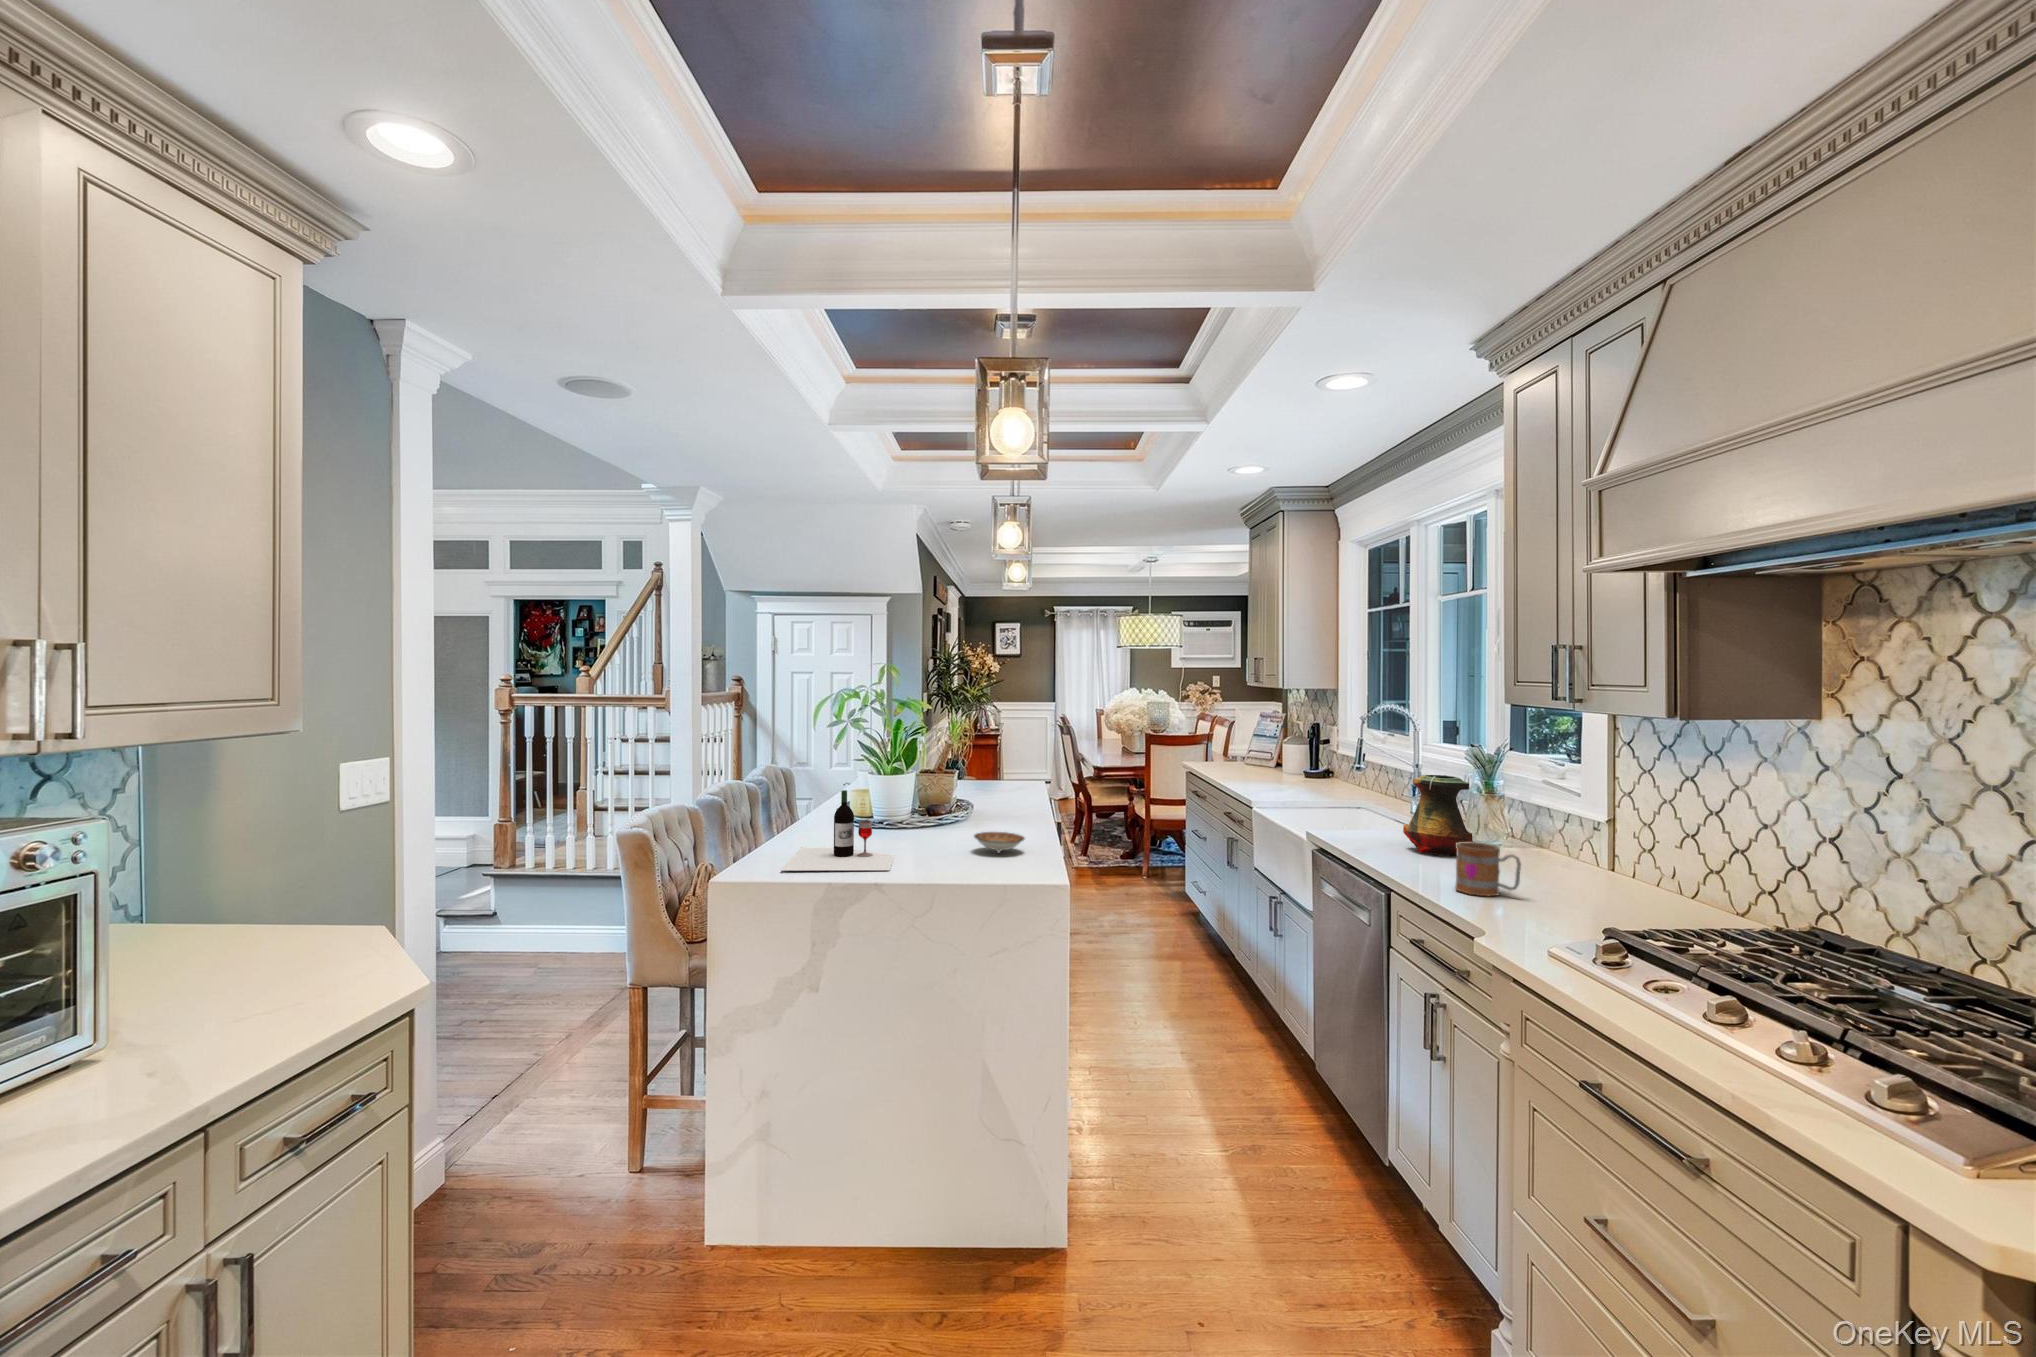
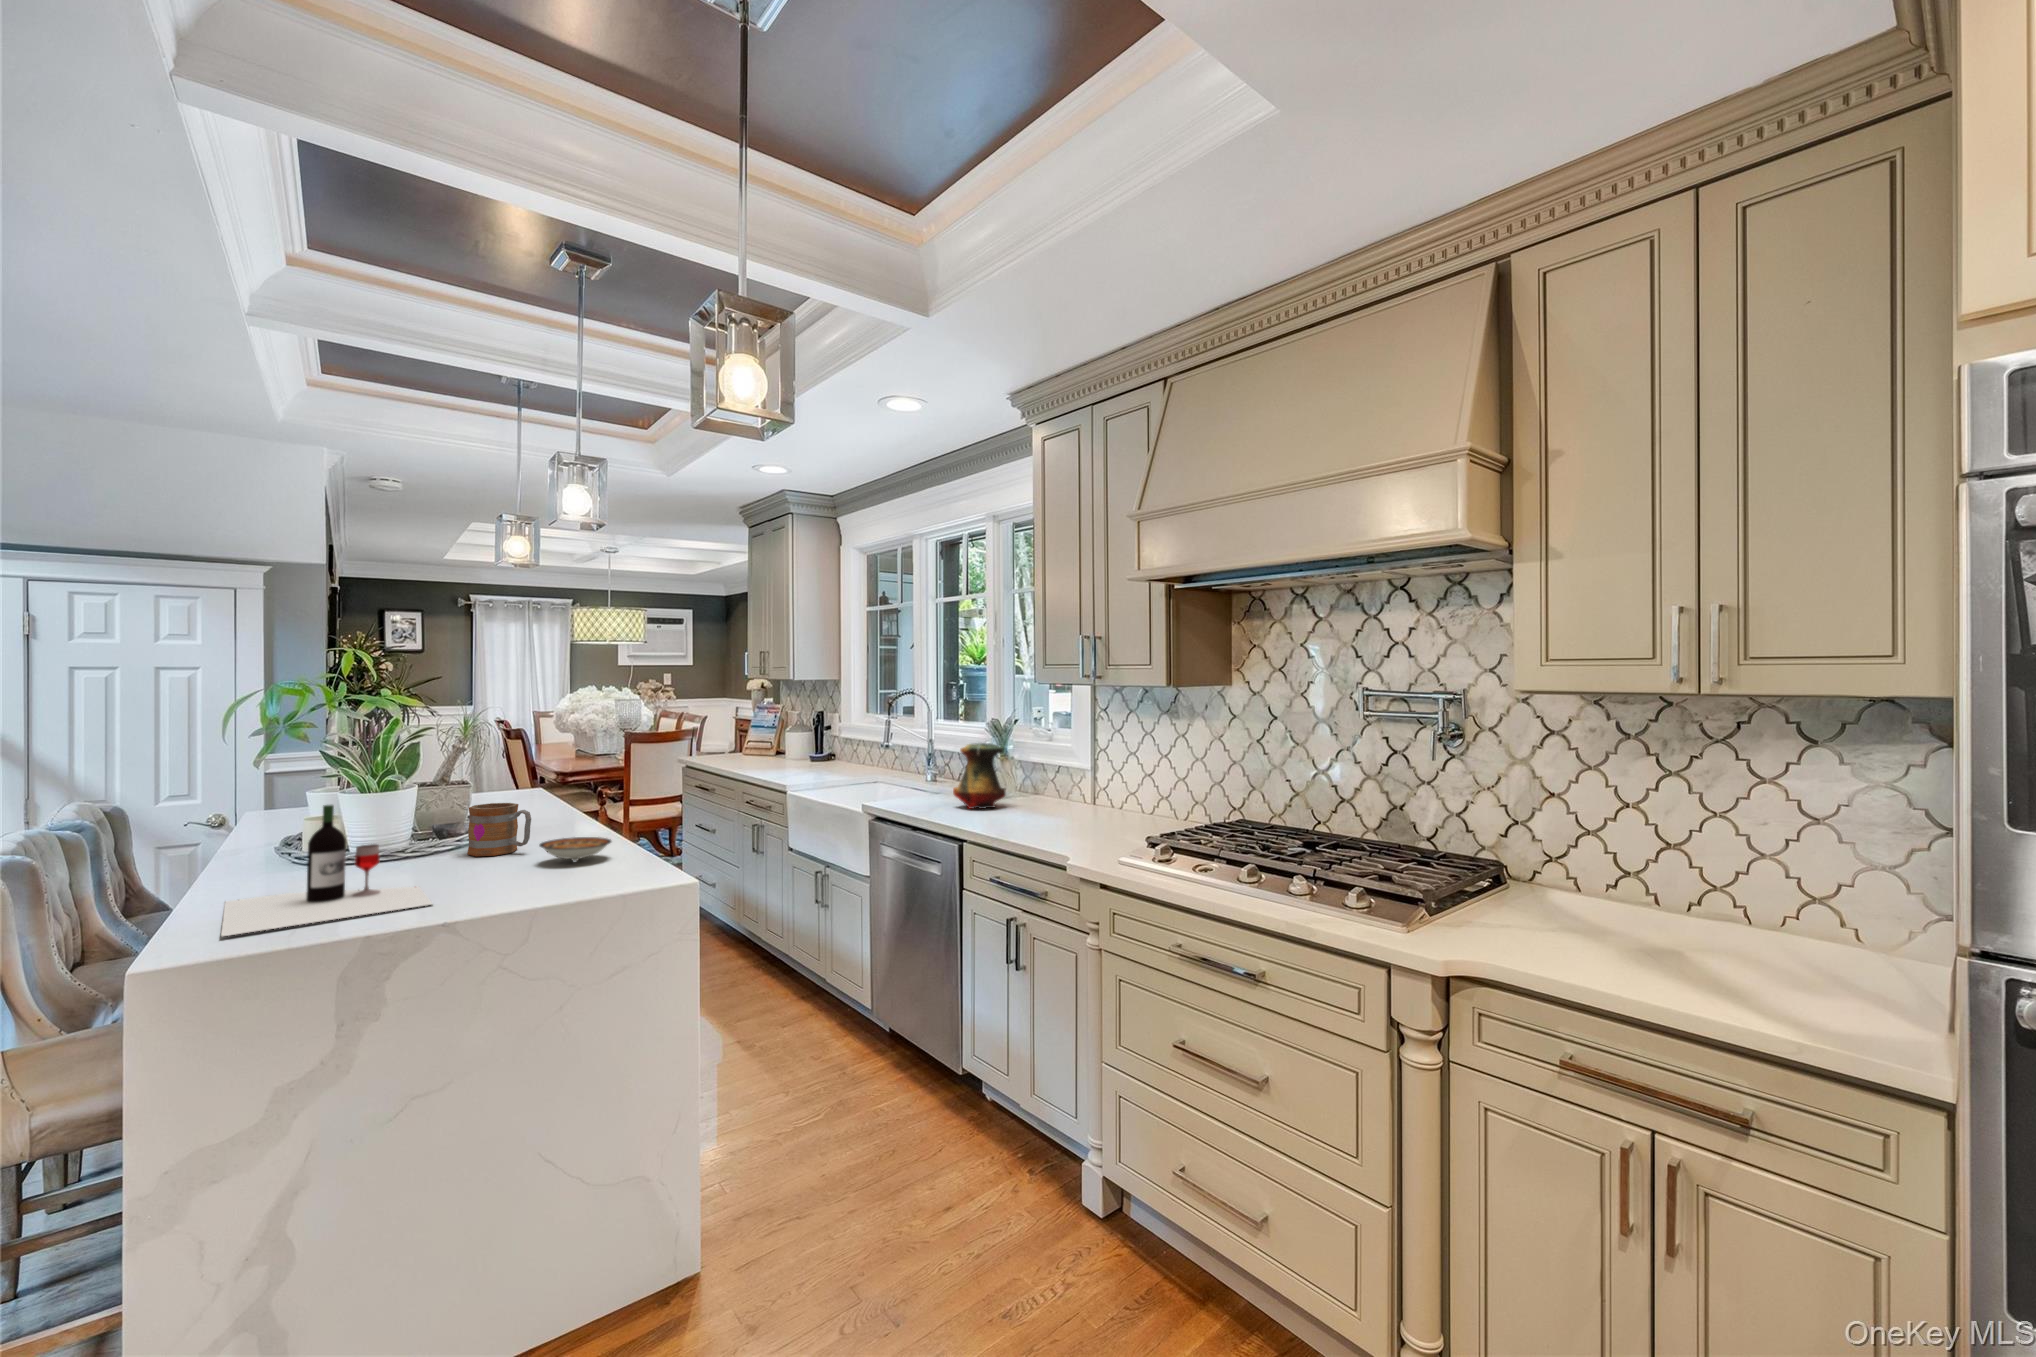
mug: present [1455,842,1521,896] -> present [467,803,531,856]

